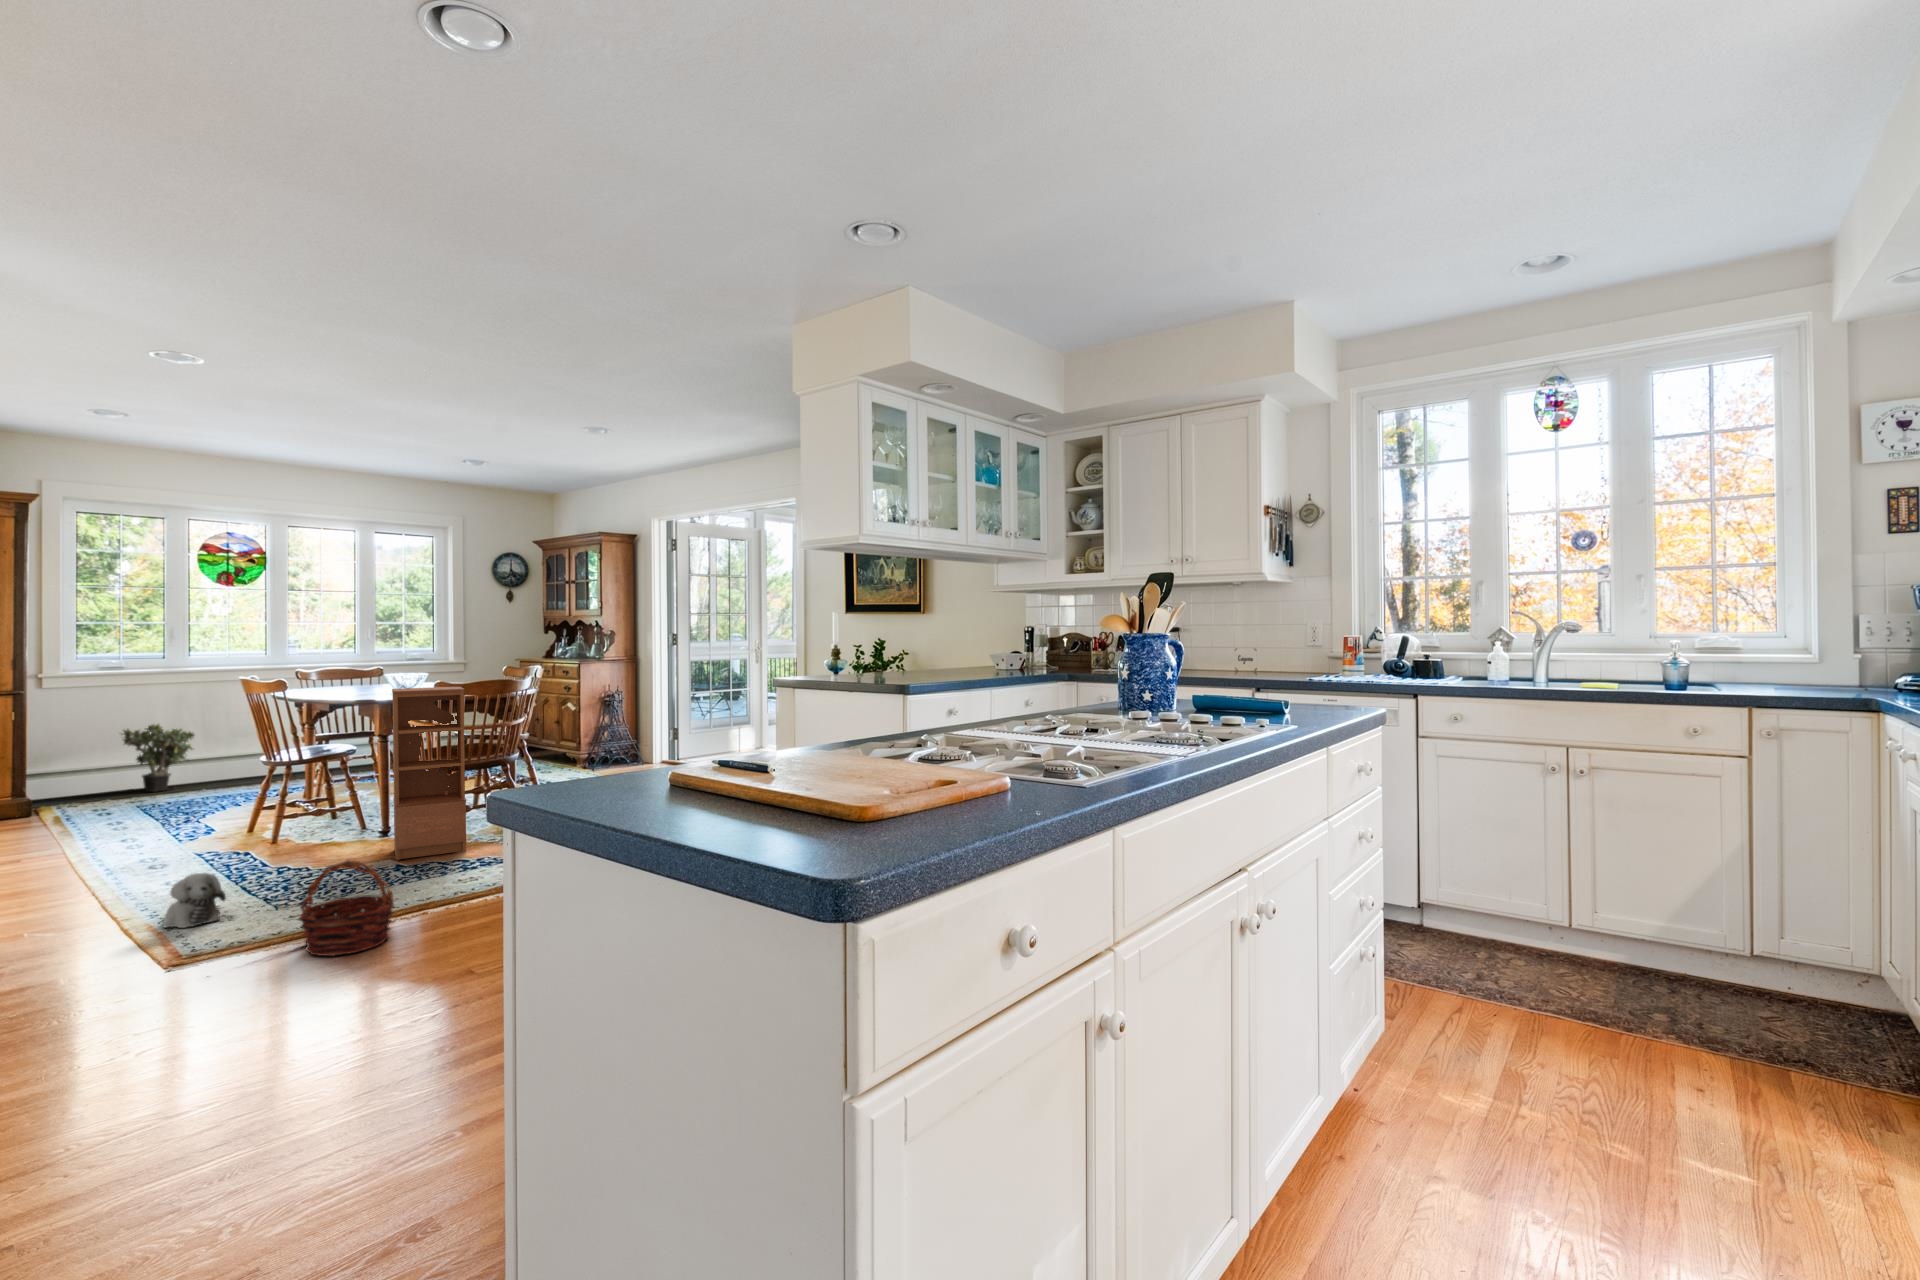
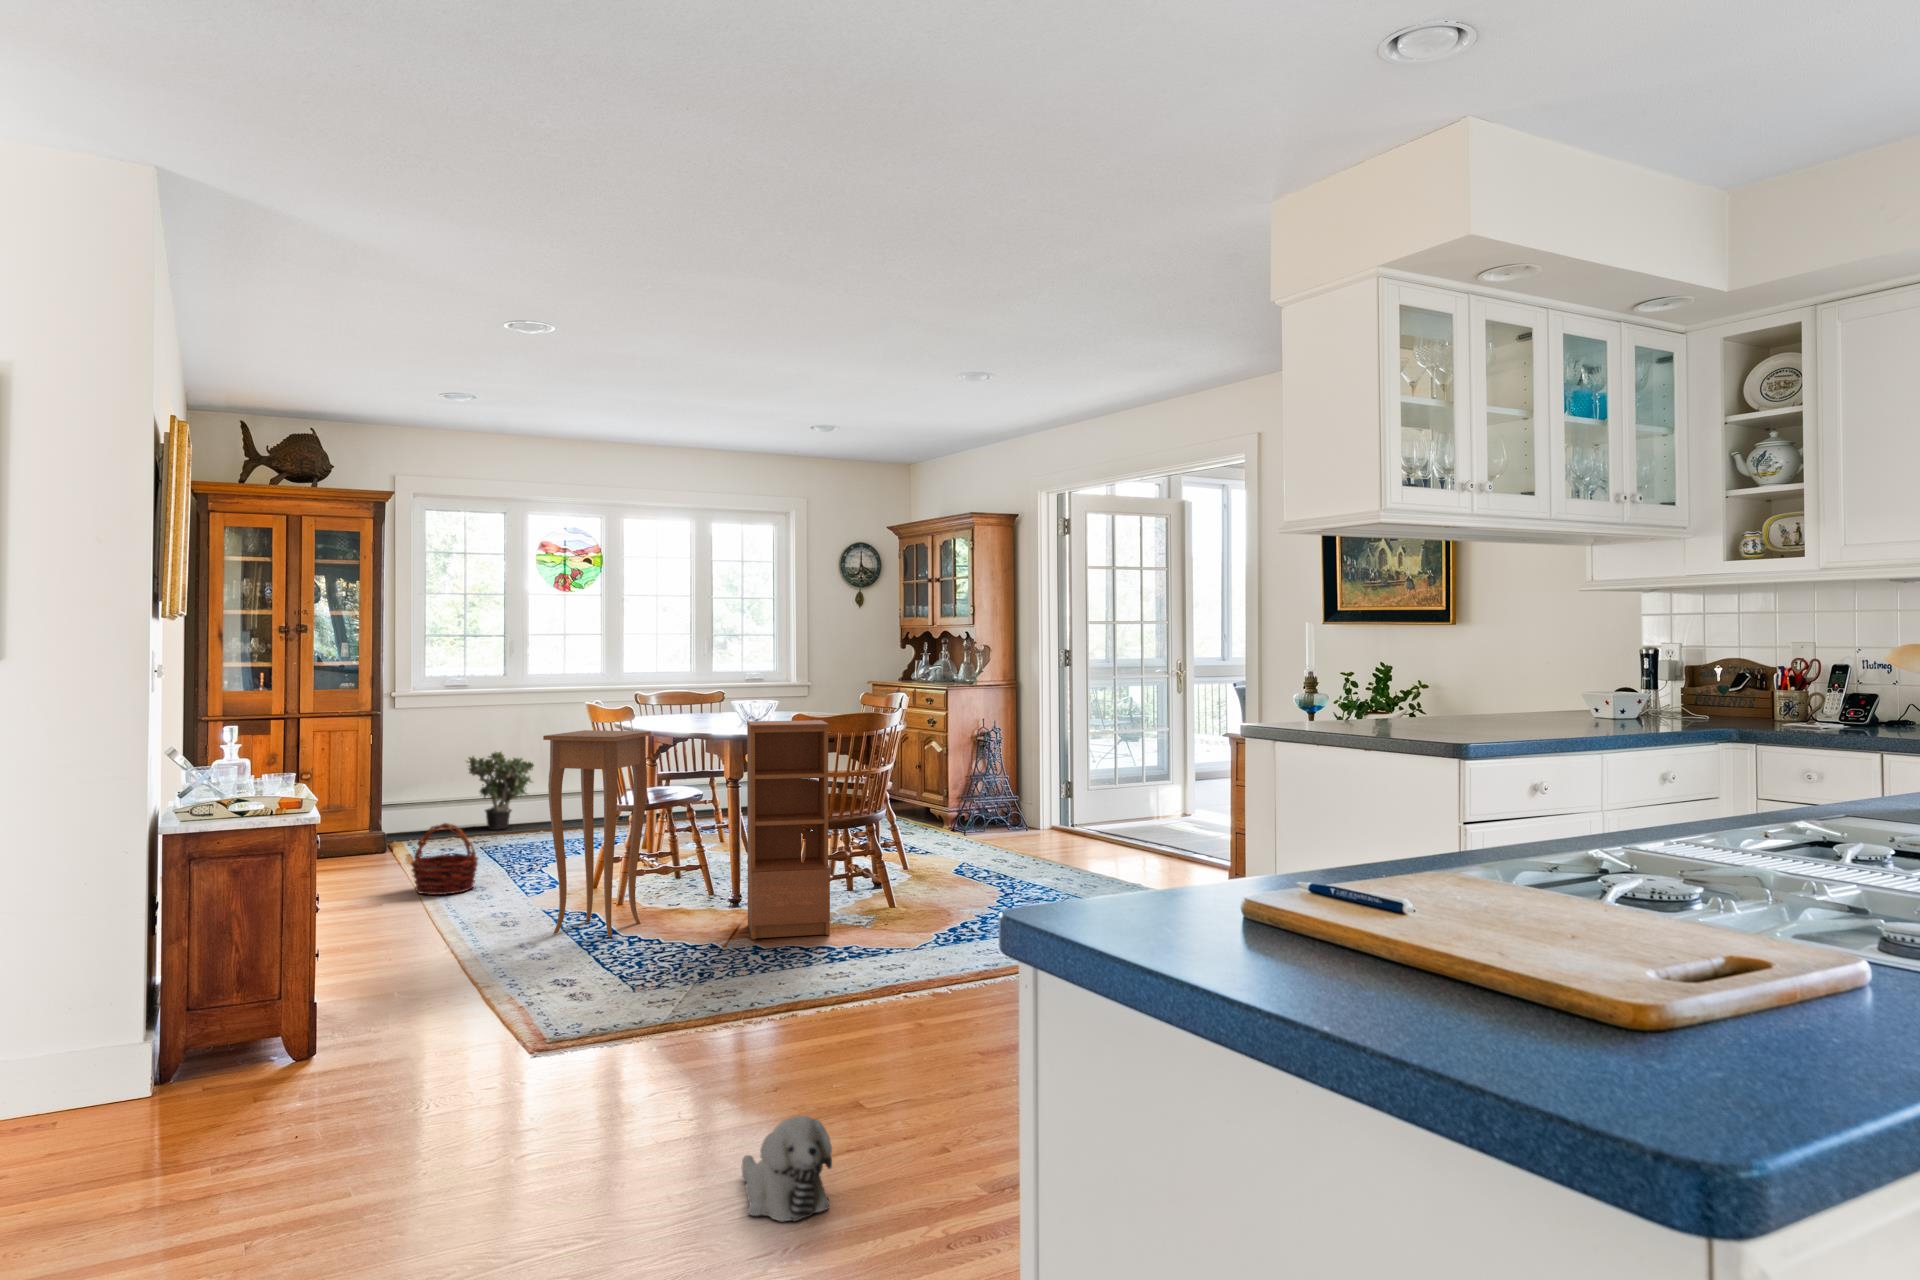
side table: none [190,699,301,871] -> present [543,730,651,937]
basket: present [299,860,395,956] -> present [411,823,478,895]
plush toy: present [163,873,226,928] -> present [742,1116,832,1221]

